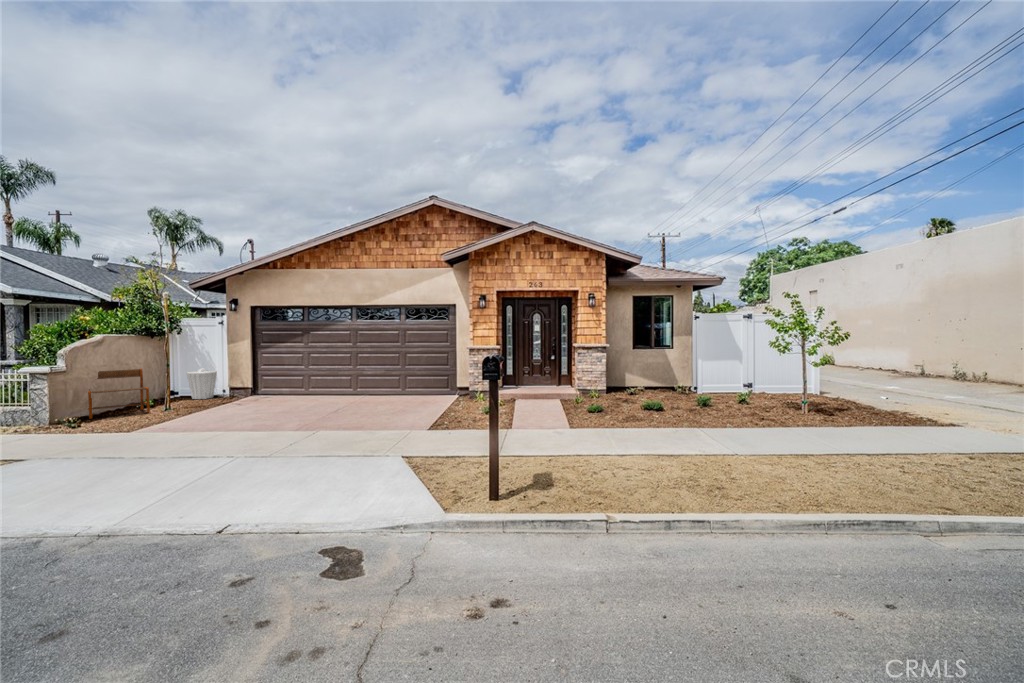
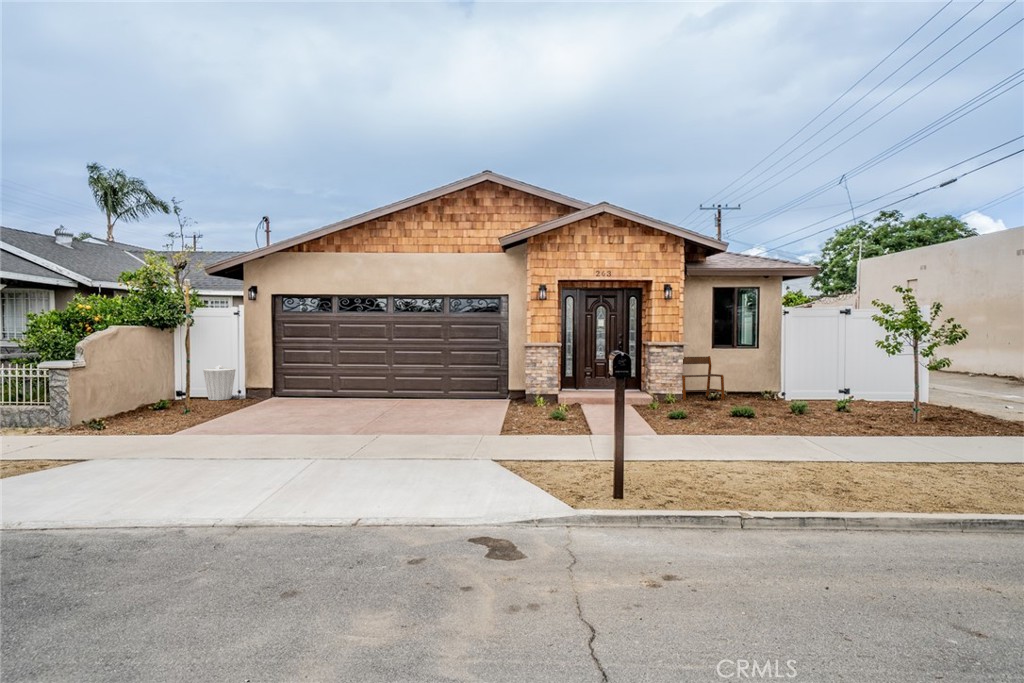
bench: present [88,368,150,419] -> present [682,356,724,401]

